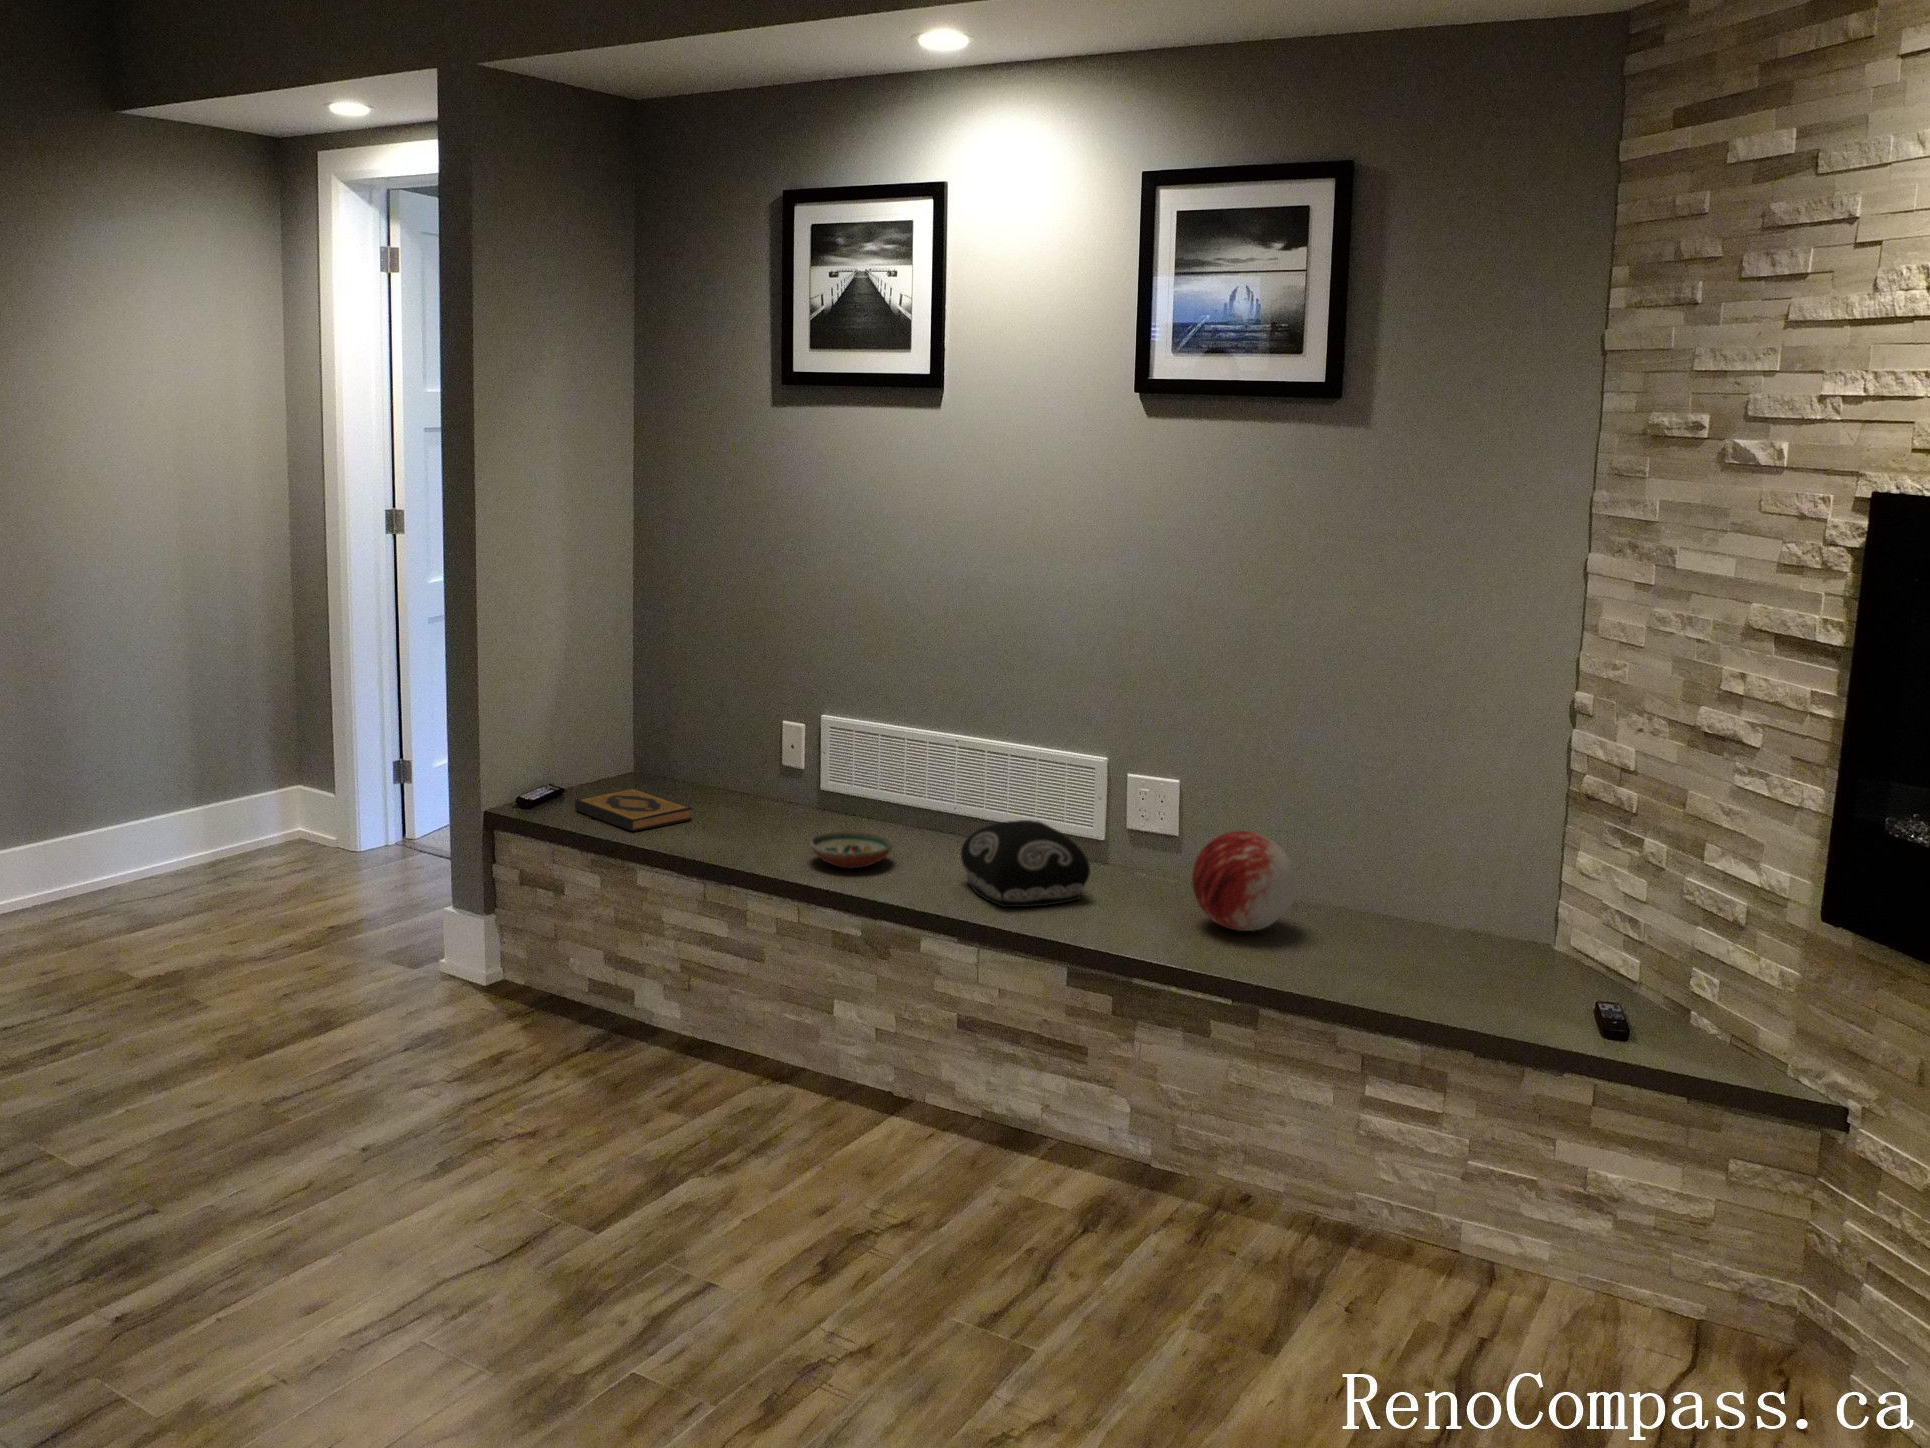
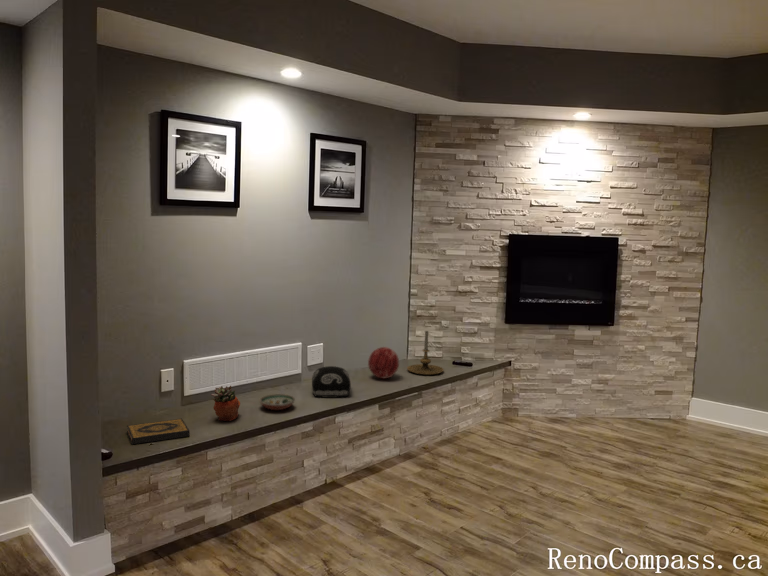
succulent planter: none [714,766,792,844] -> present [211,386,240,421]
candle holder: none [1342,828,1479,989] -> present [407,331,443,375]

